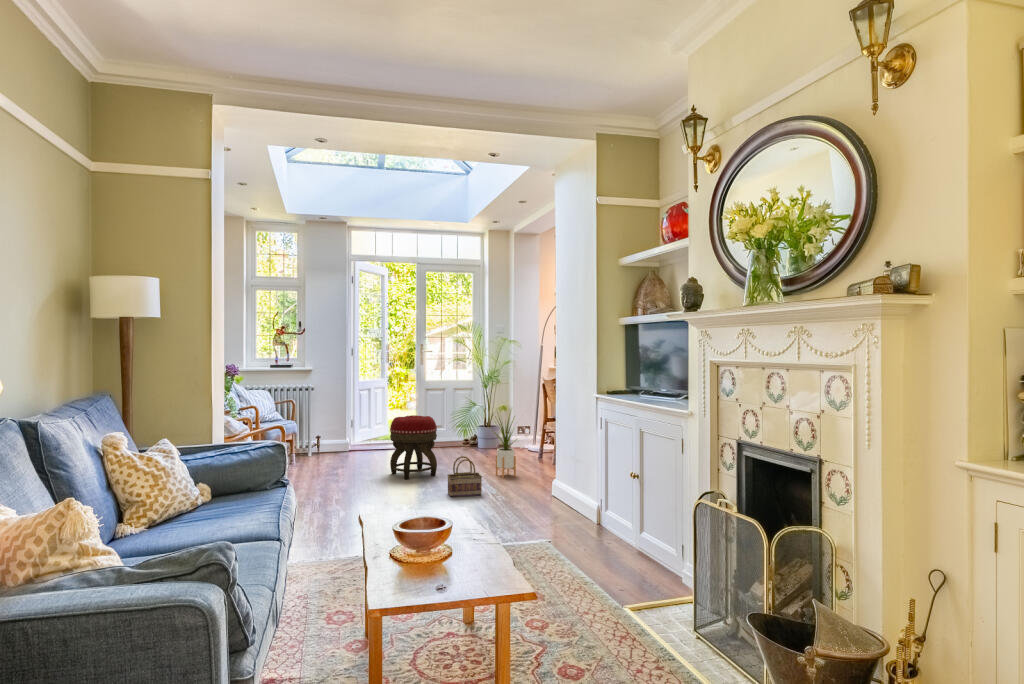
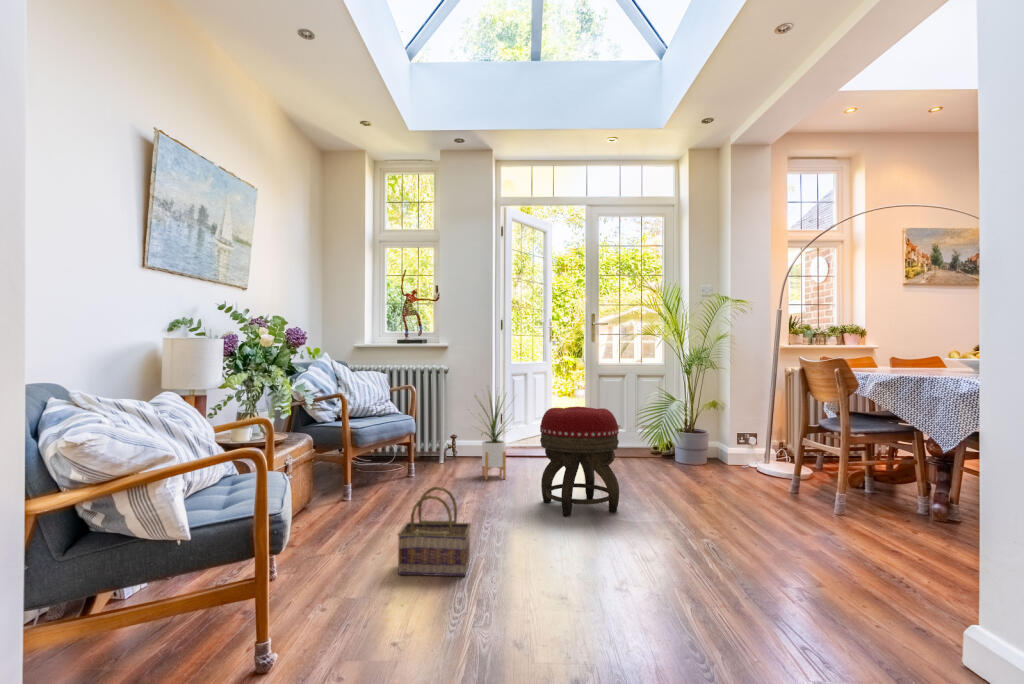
house plant: present [493,412,517,478] -> present [479,394,506,480]
basket: present [447,456,482,497] -> present [398,487,471,576]

